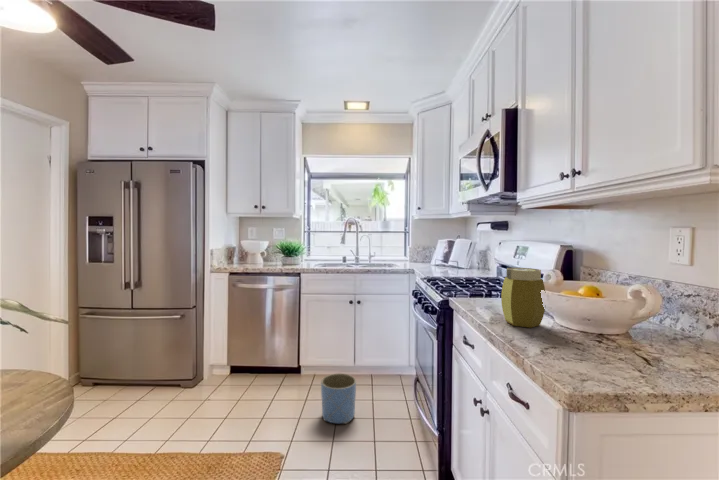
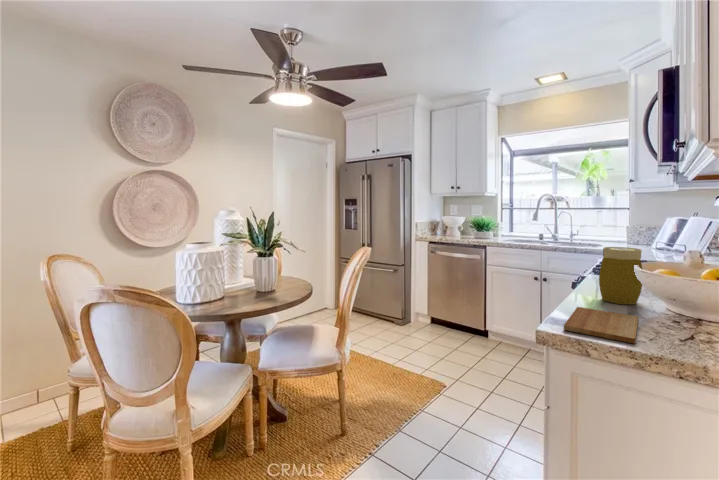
cutting board: none [526,340,646,381] -> present [564,307,638,343]
planter: present [321,373,356,424] -> none [488,338,522,381]

